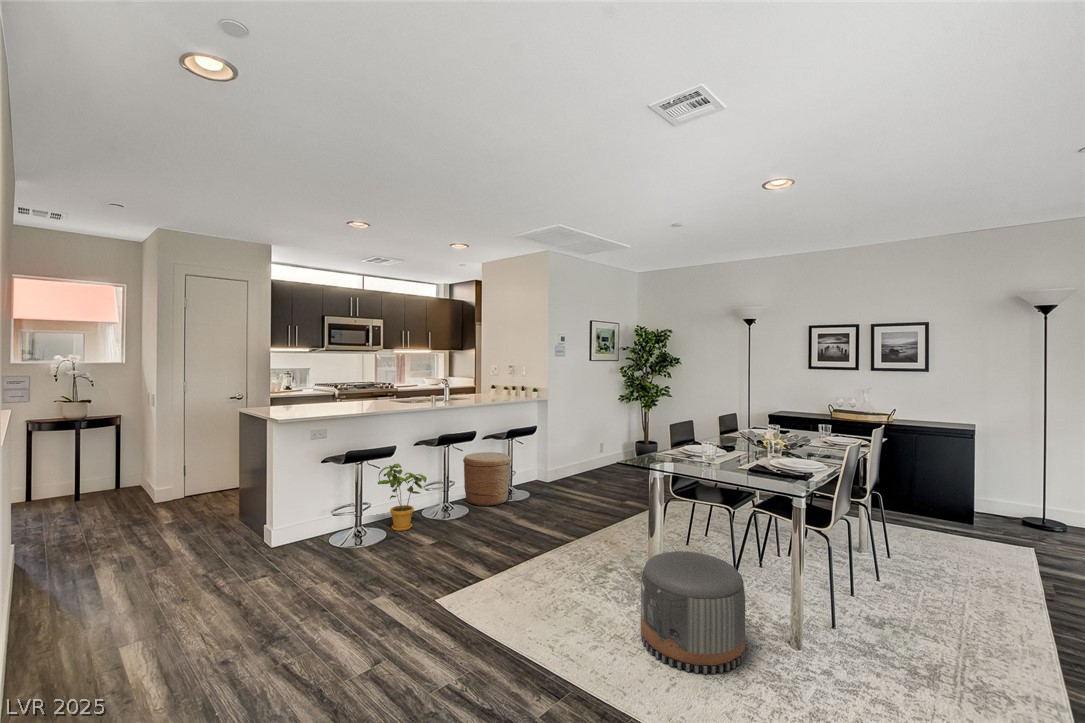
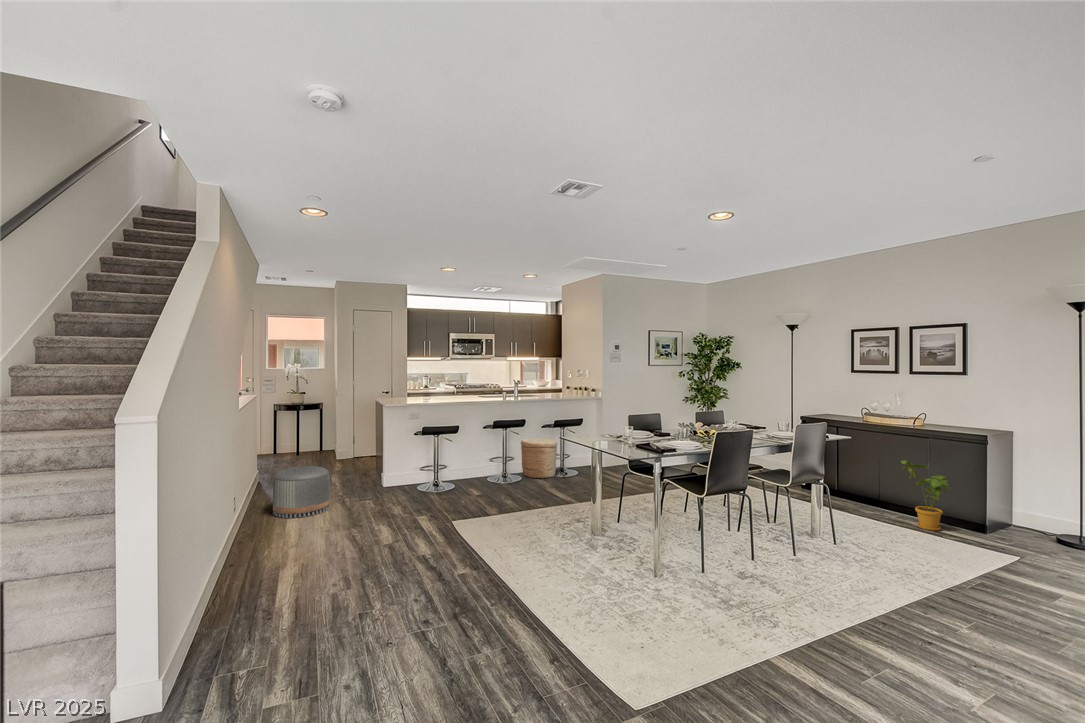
house plant: present [378,464,427,531] -> present [901,460,951,531]
pouf: present [641,551,745,674] -> present [273,466,330,518]

